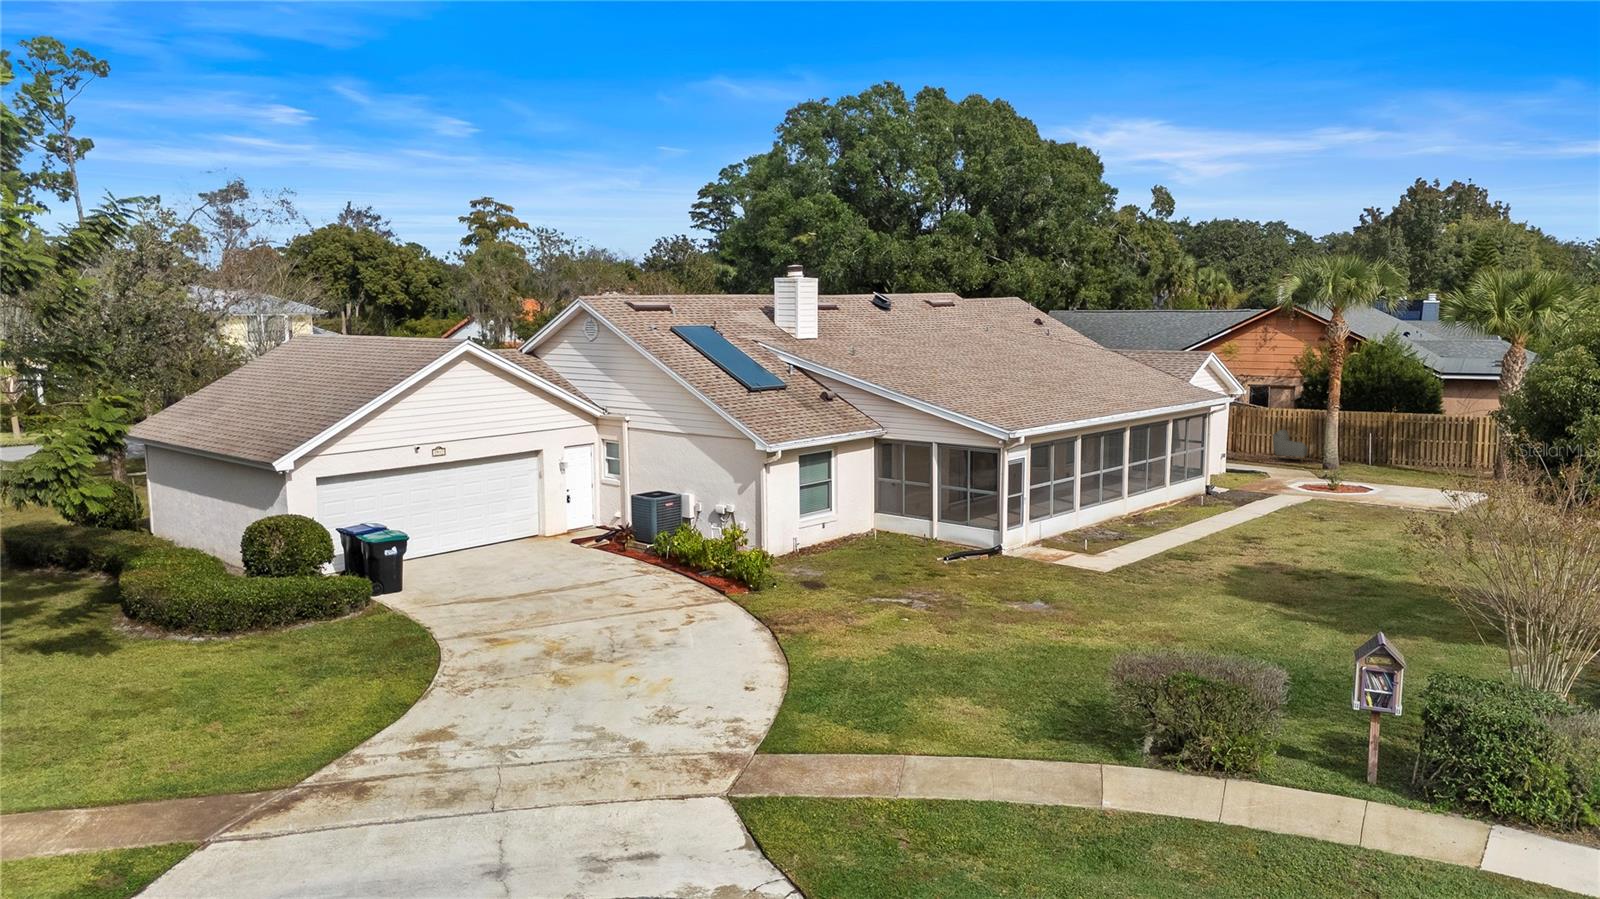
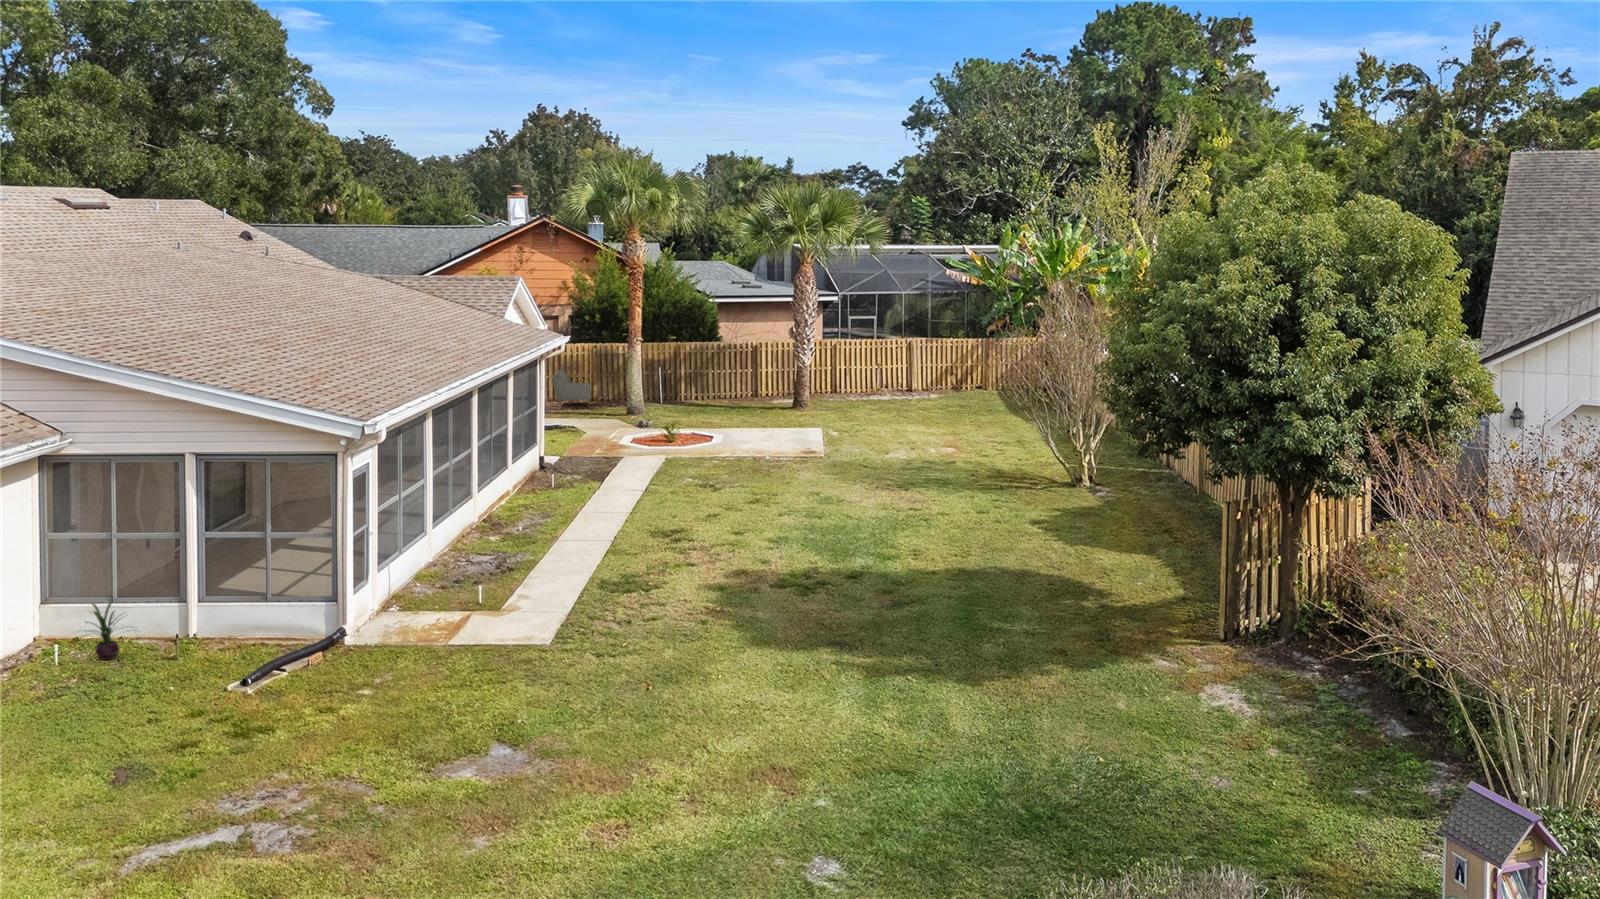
decorative plant: none [875,515,906,545] -> present [80,601,123,660]

